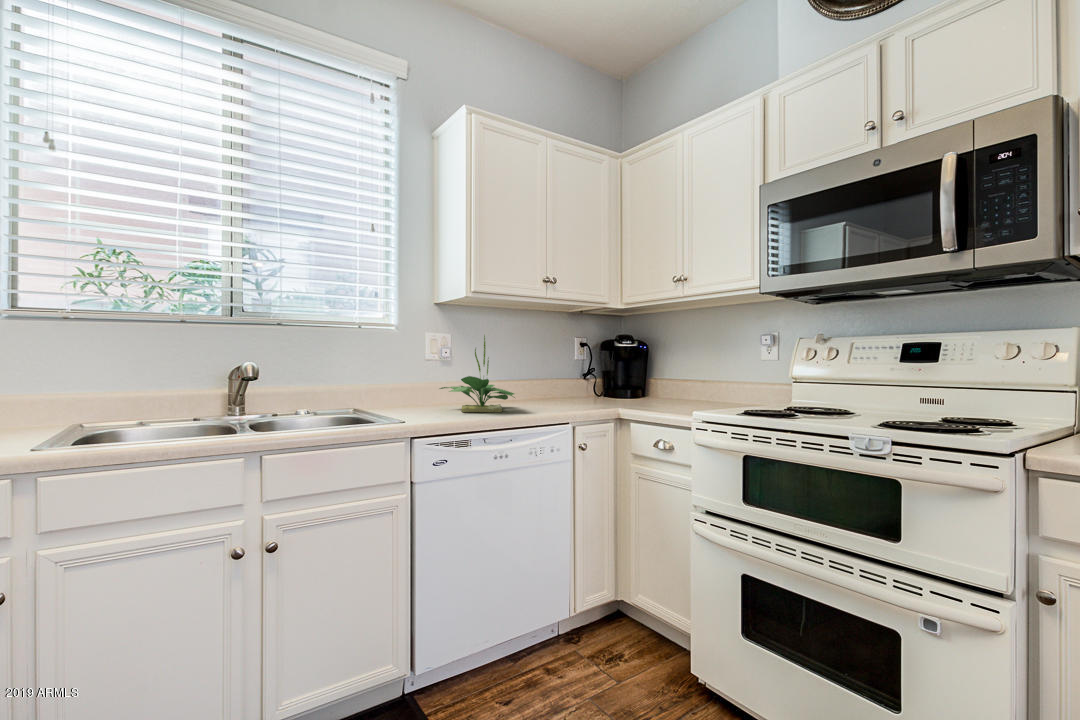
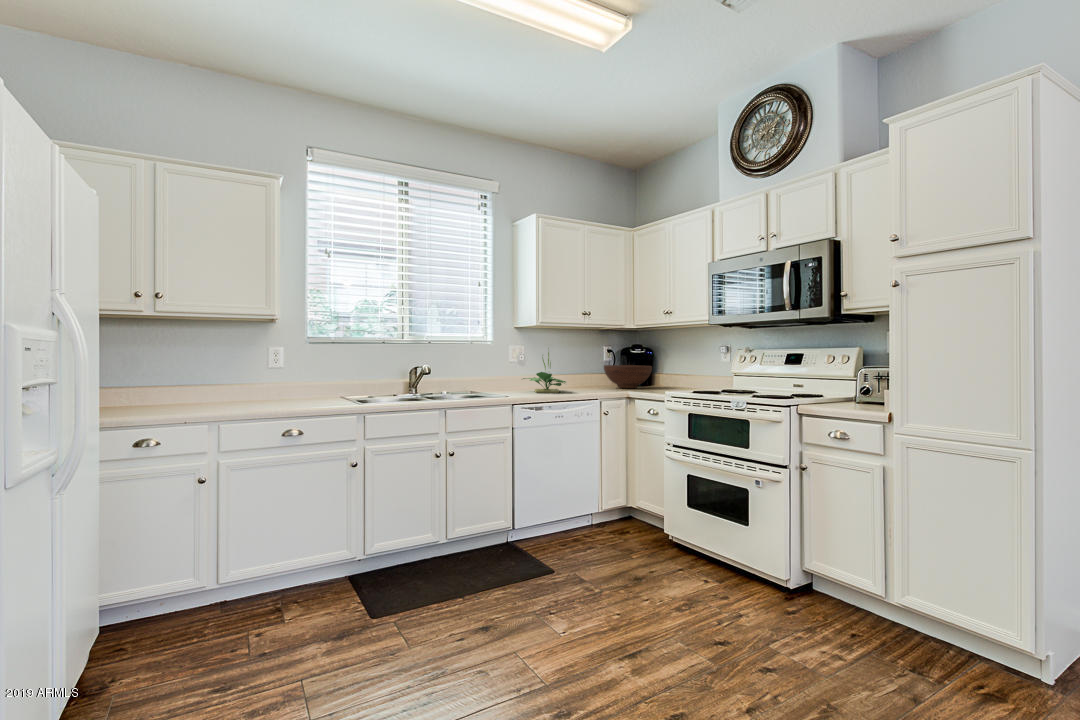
fruit bowl: none [576,366,652,402] -> present [604,365,652,388]

